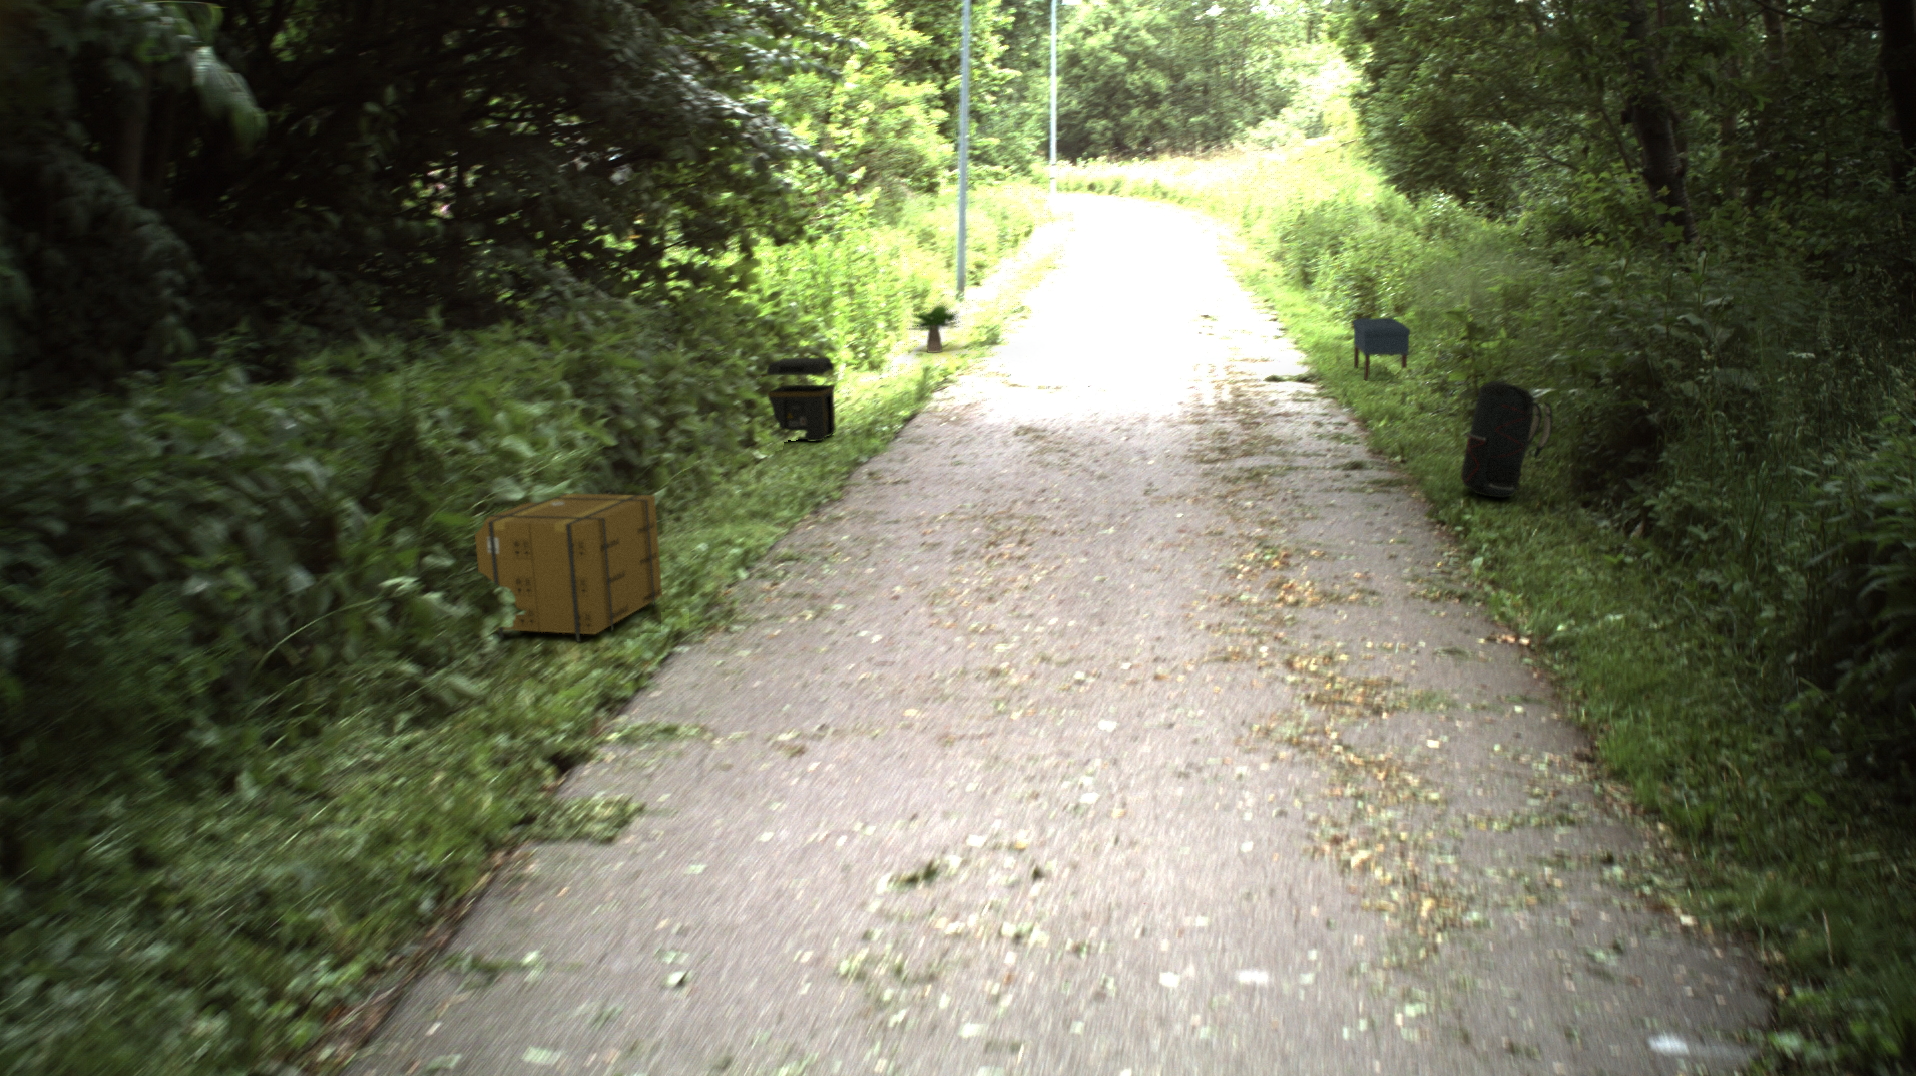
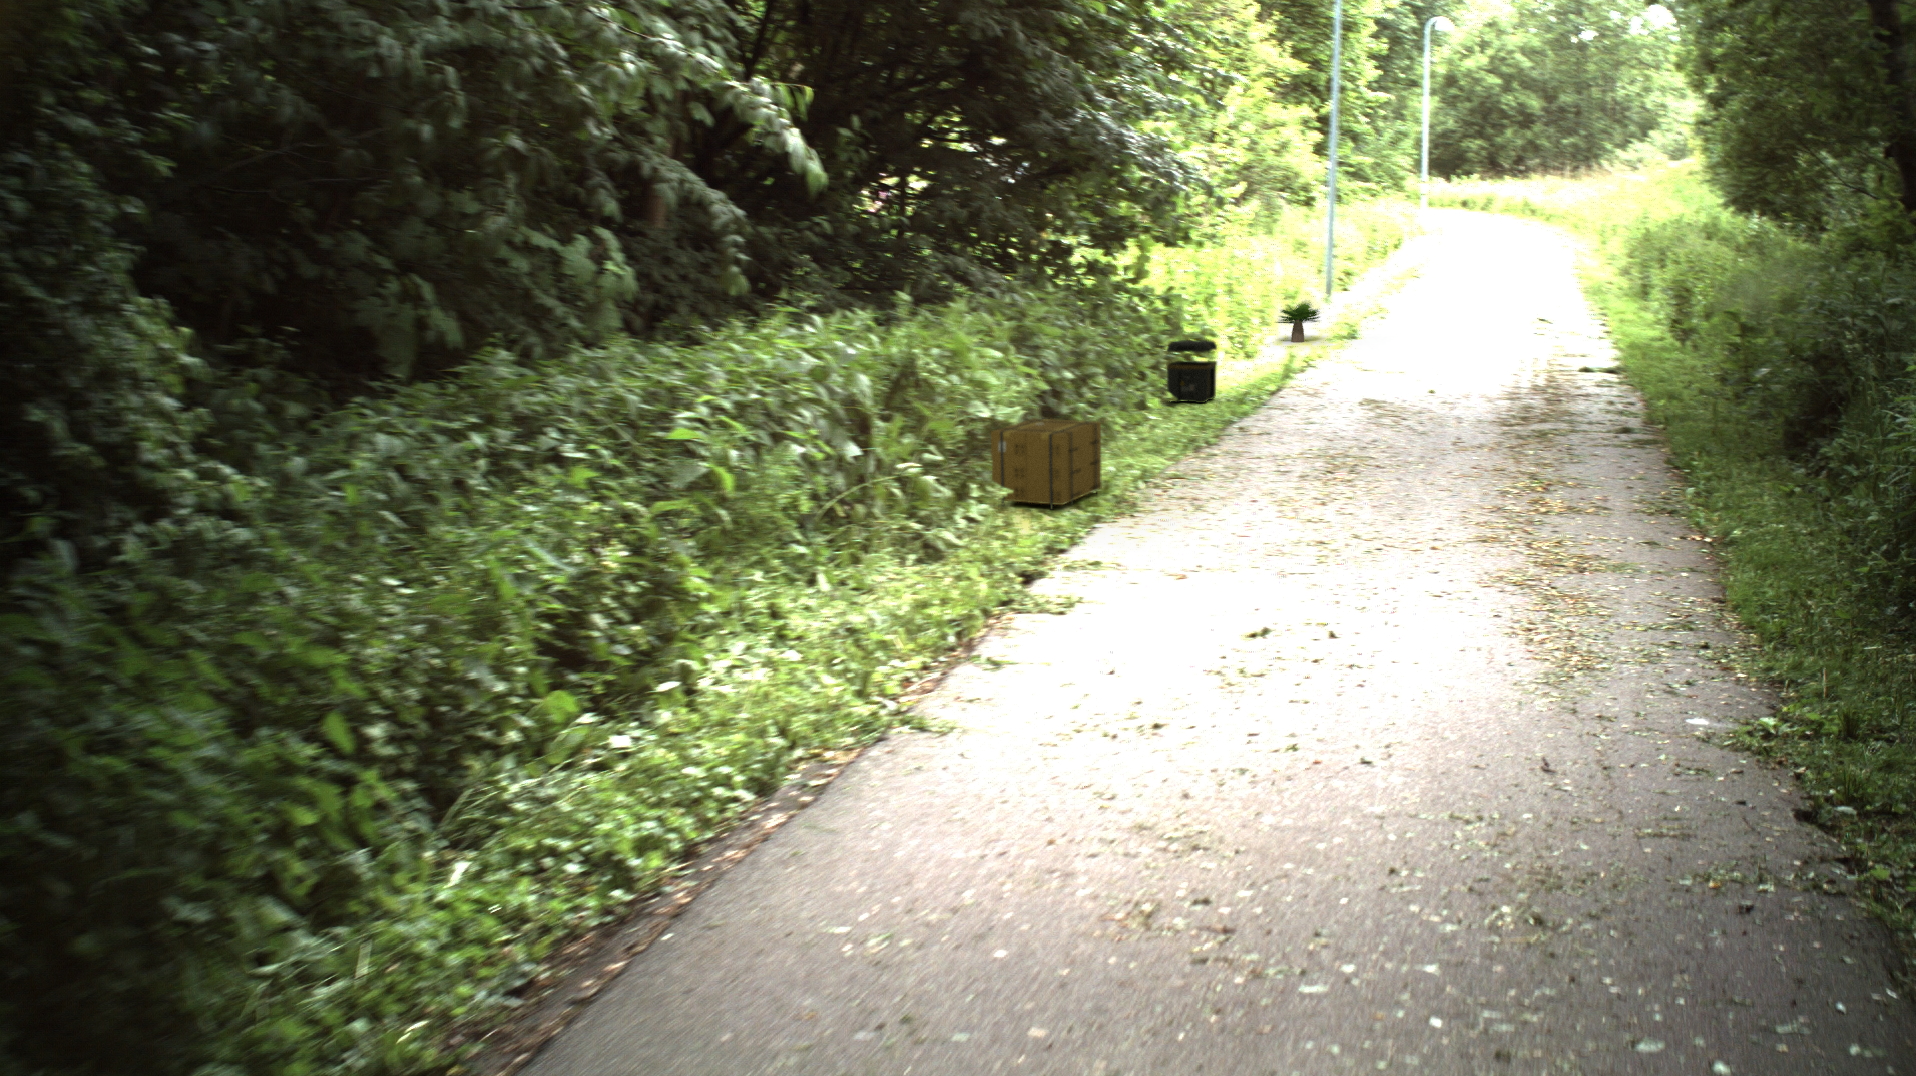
bench: present [1353,318,1410,380] -> none [1662,320,1711,372]
backpack: present [1461,381,1552,498] -> none [1706,366,1783,456]

